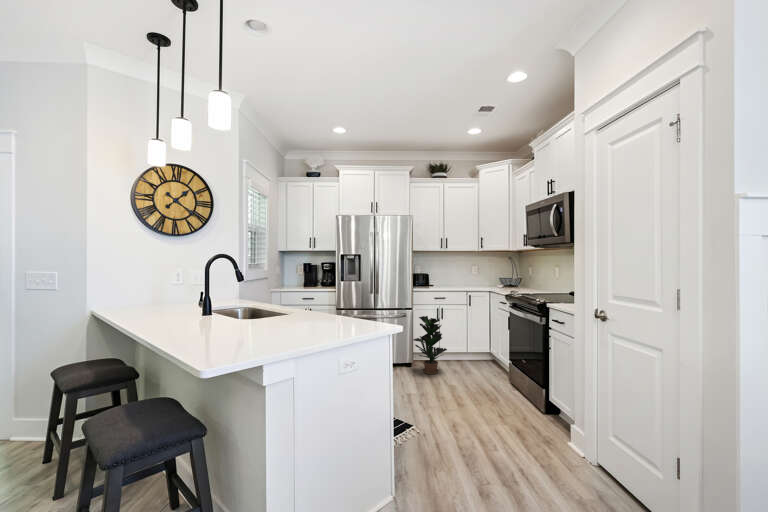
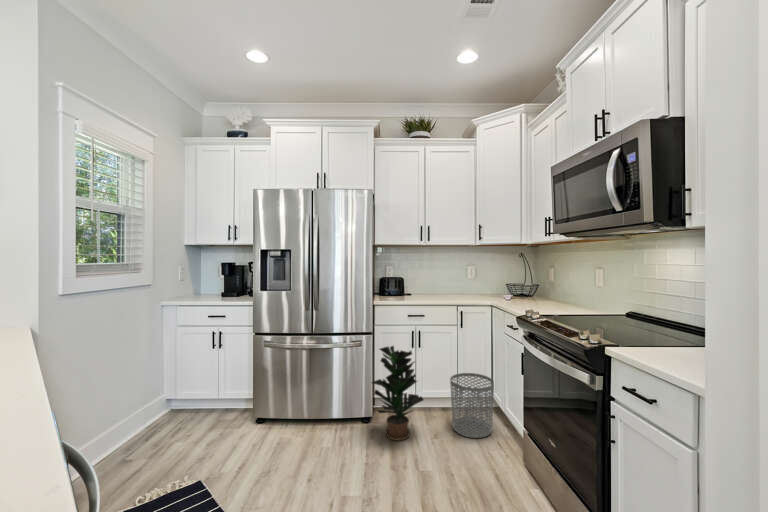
waste bin: none [464,335,492,373] -> present [450,373,494,438]

